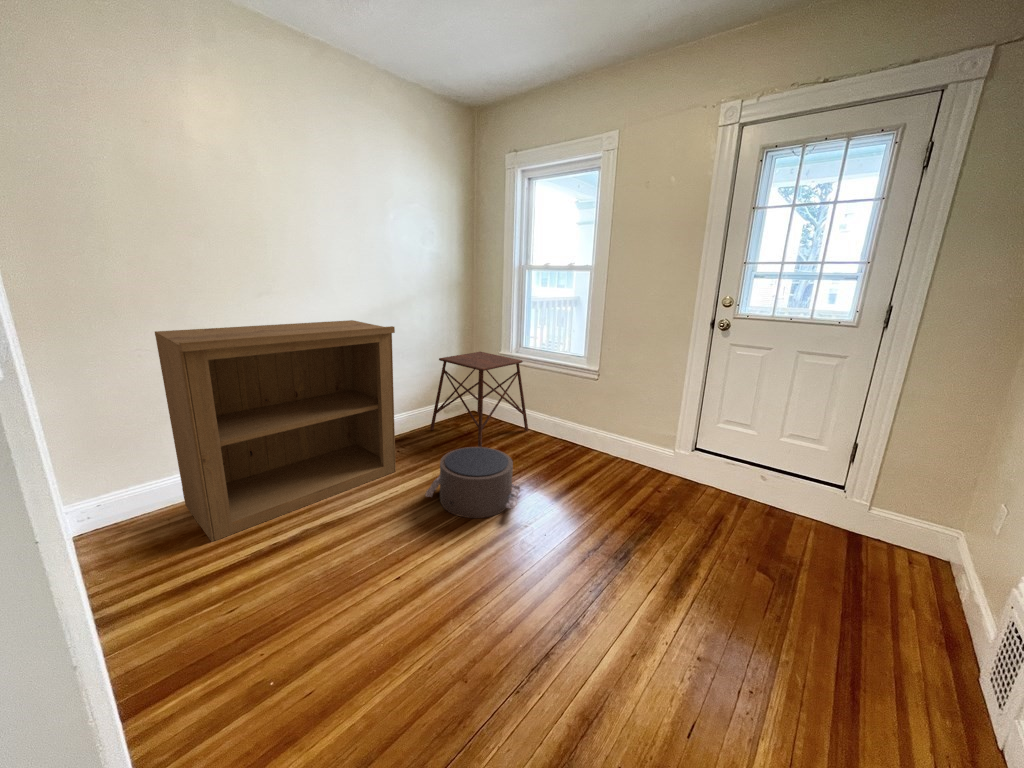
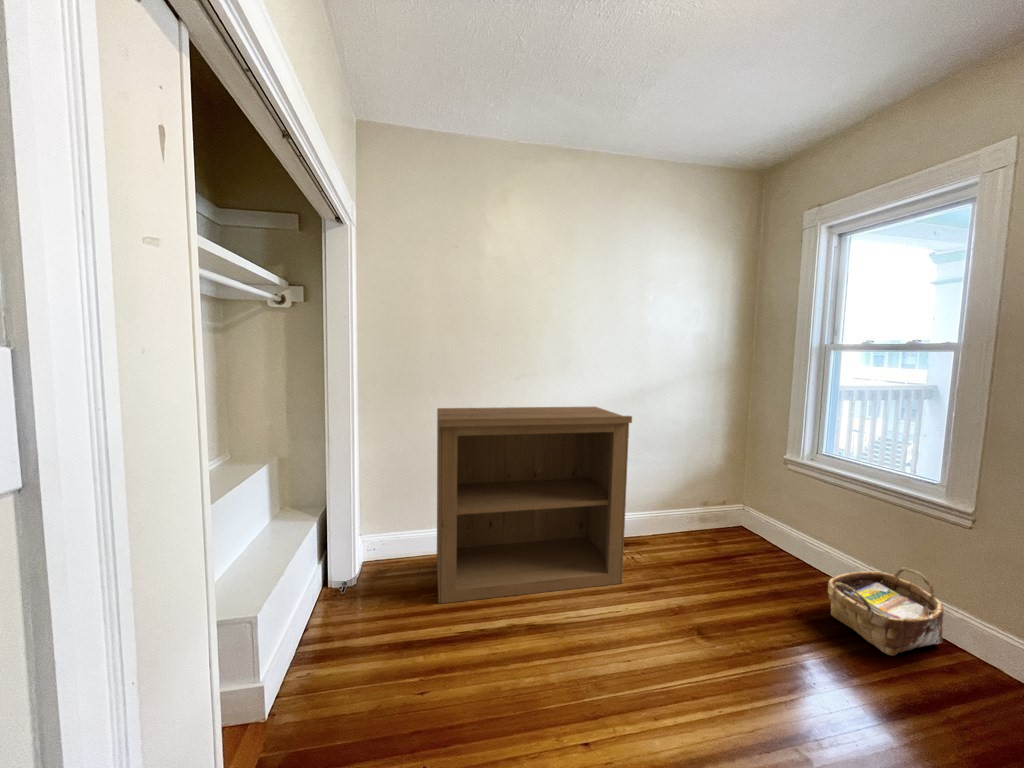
side table: present [430,352,528,447] -> none [676,453,826,587]
woven basket: none [531,412,584,463] -> present [828,568,944,656]
pouf: present [425,447,520,518] -> none [646,581,799,714]

